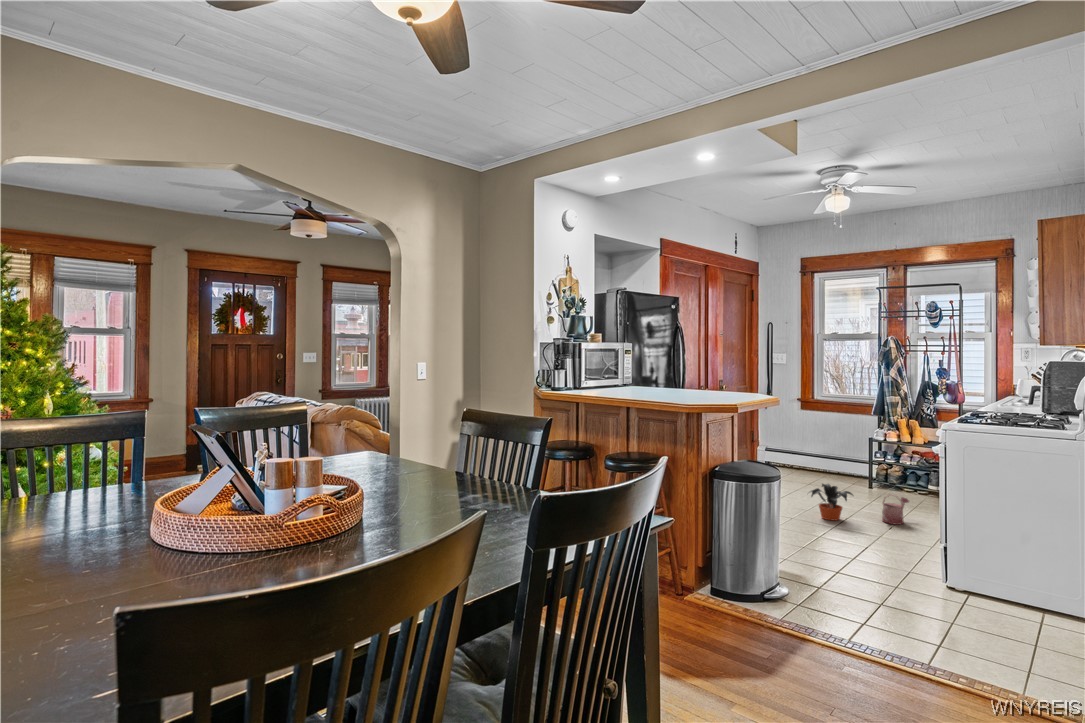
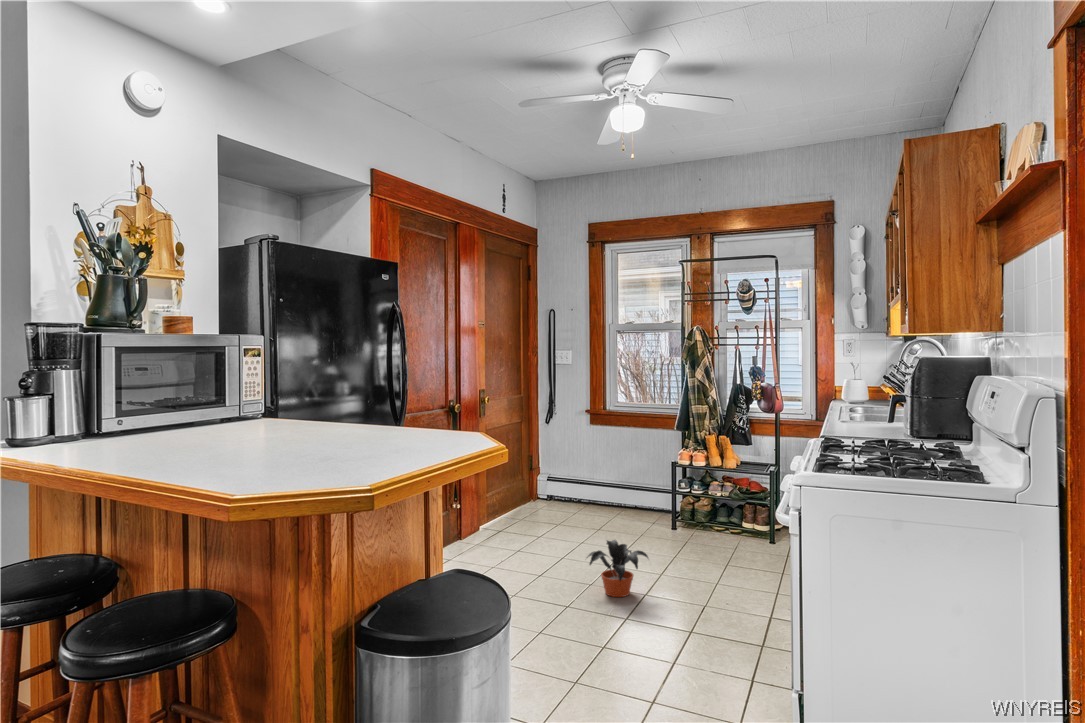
watering can: present [882,495,909,525] -> none [685,551,720,595]

